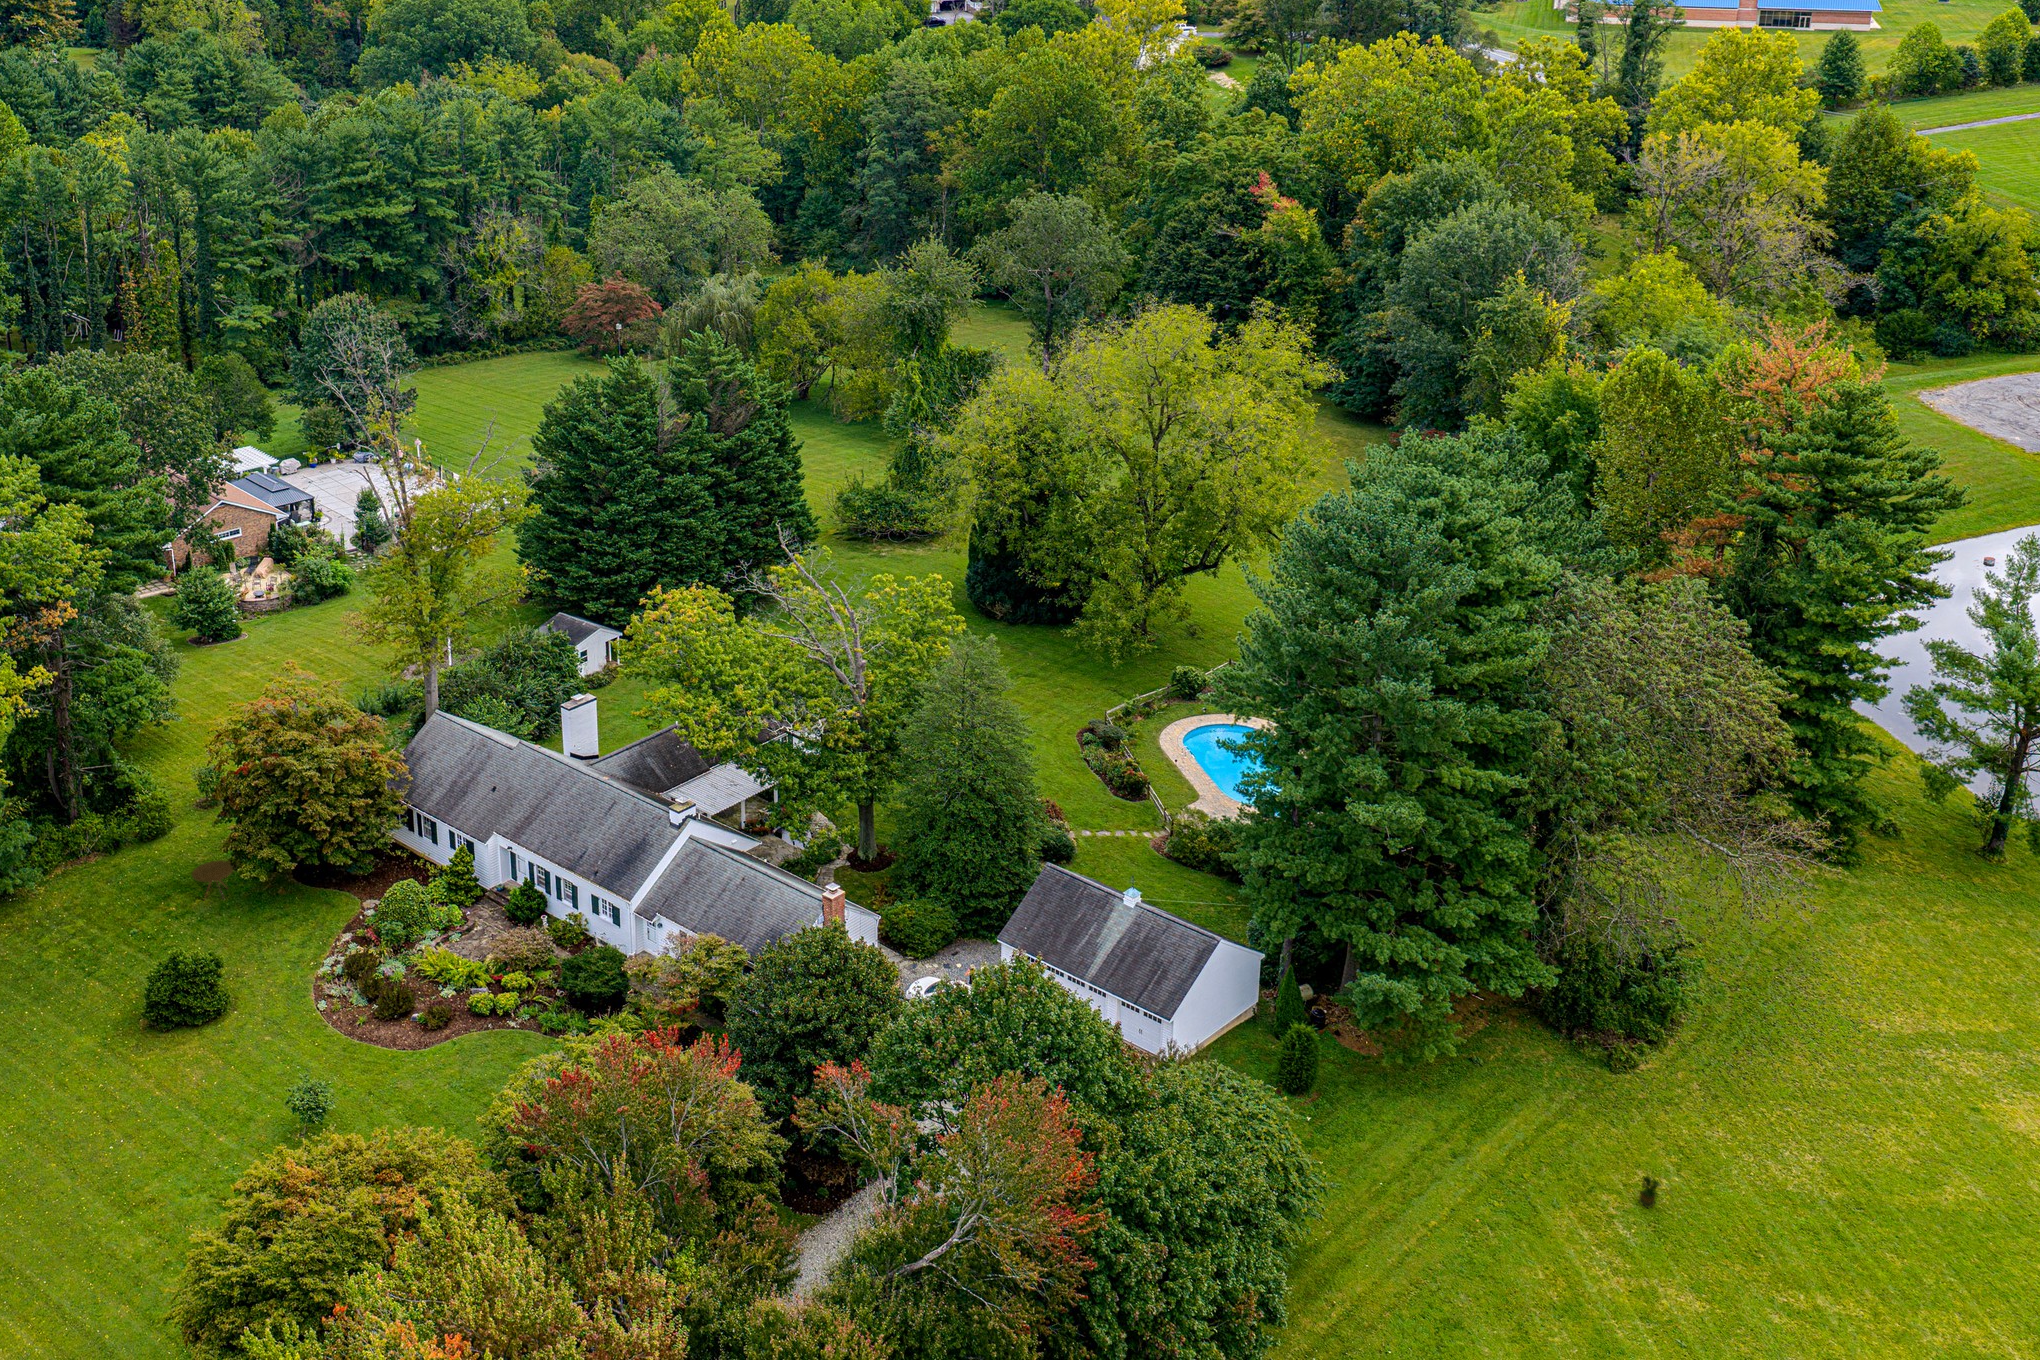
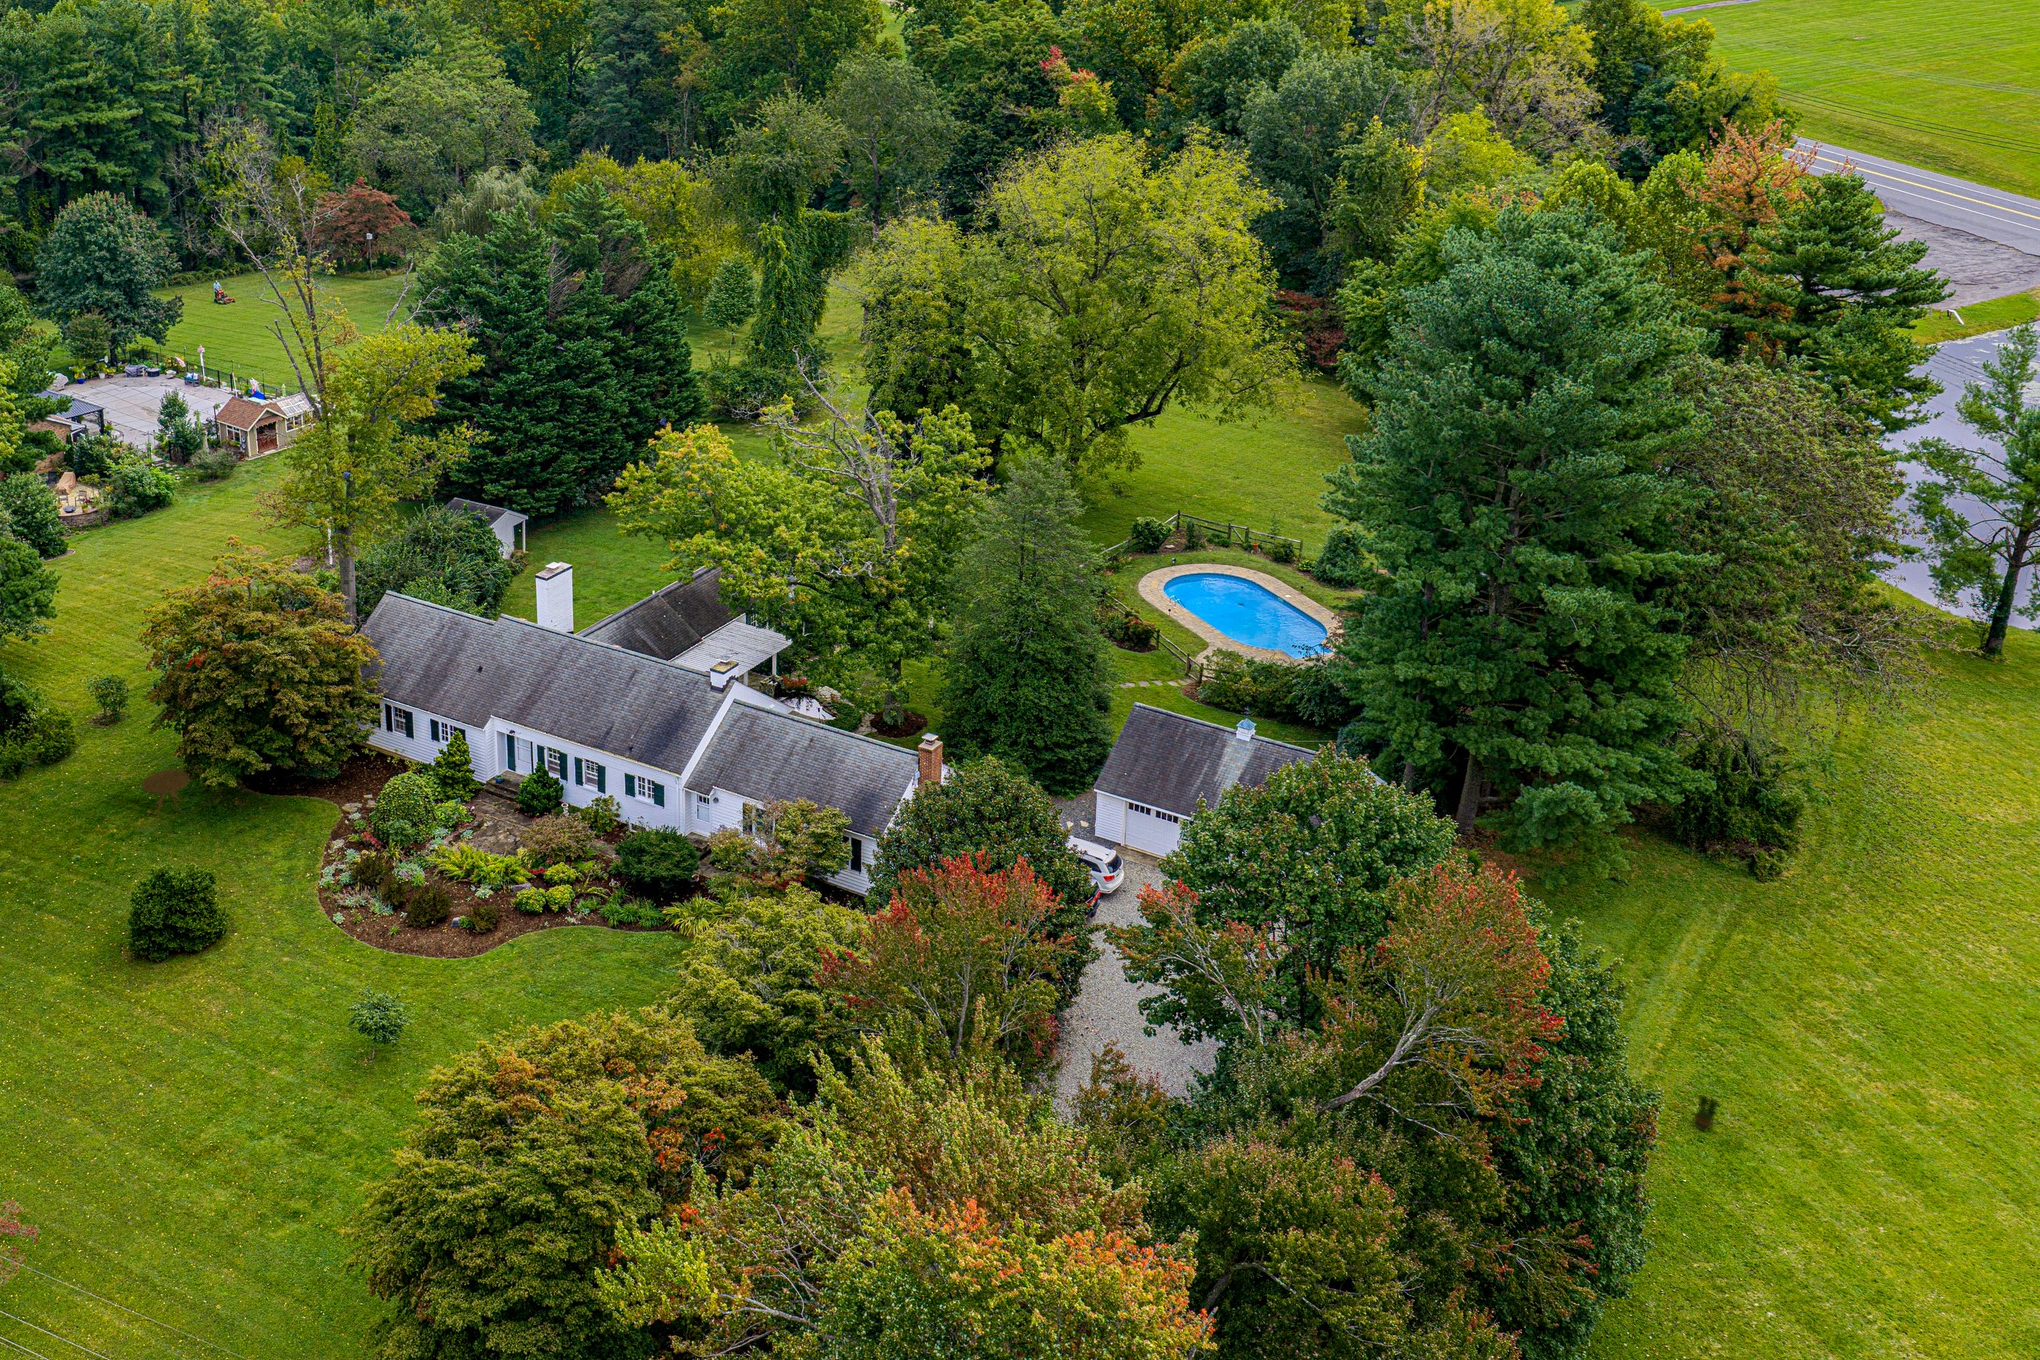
potted tree: present [1639,1176,1660,1208] -> present [1693,1095,1721,1131]

